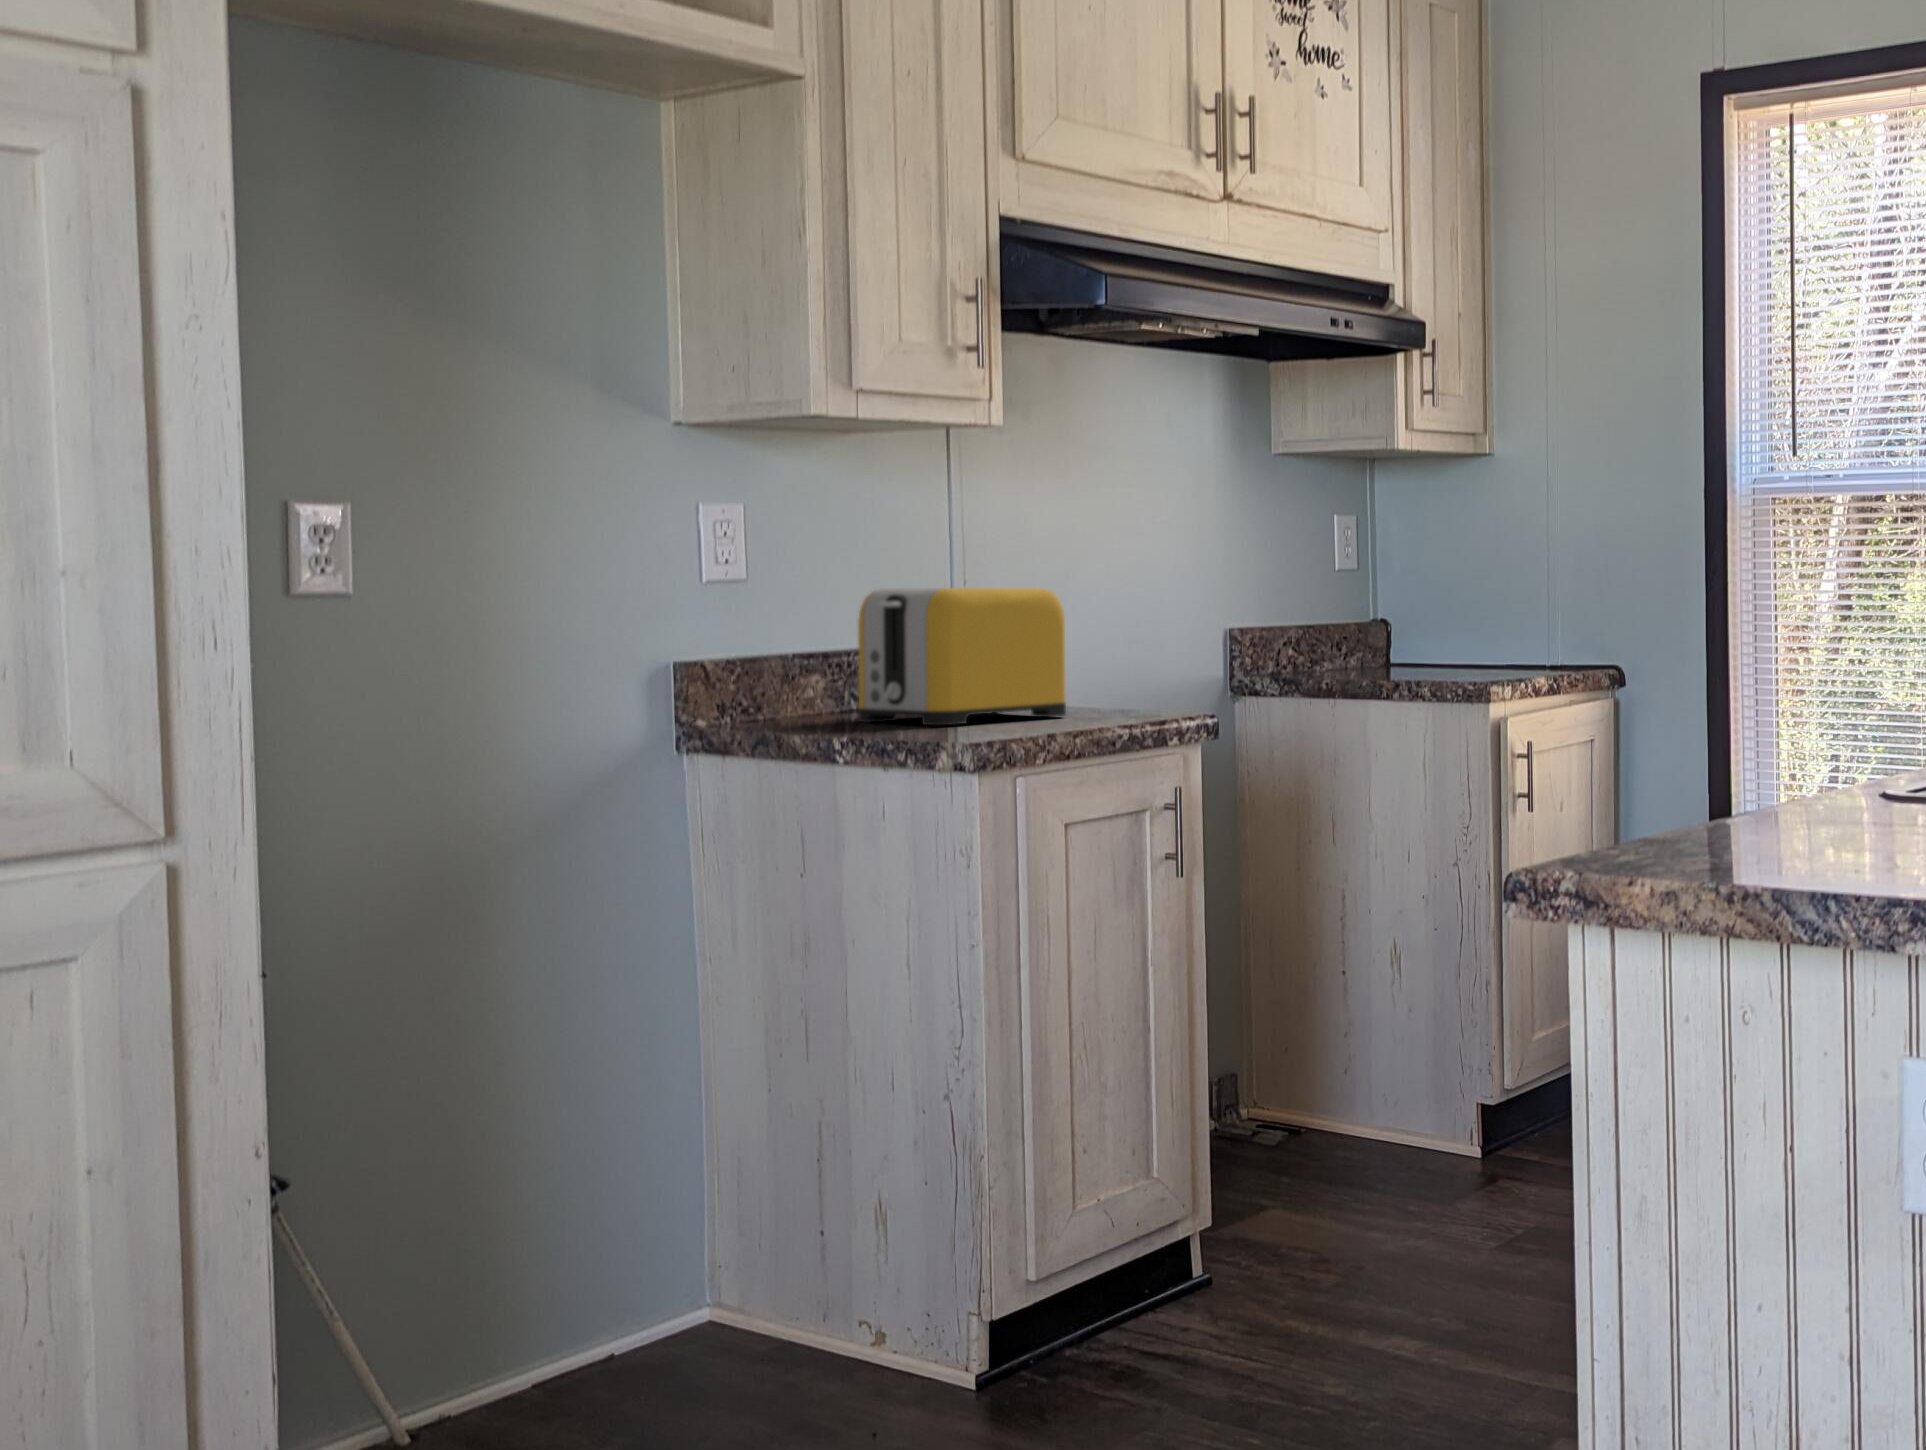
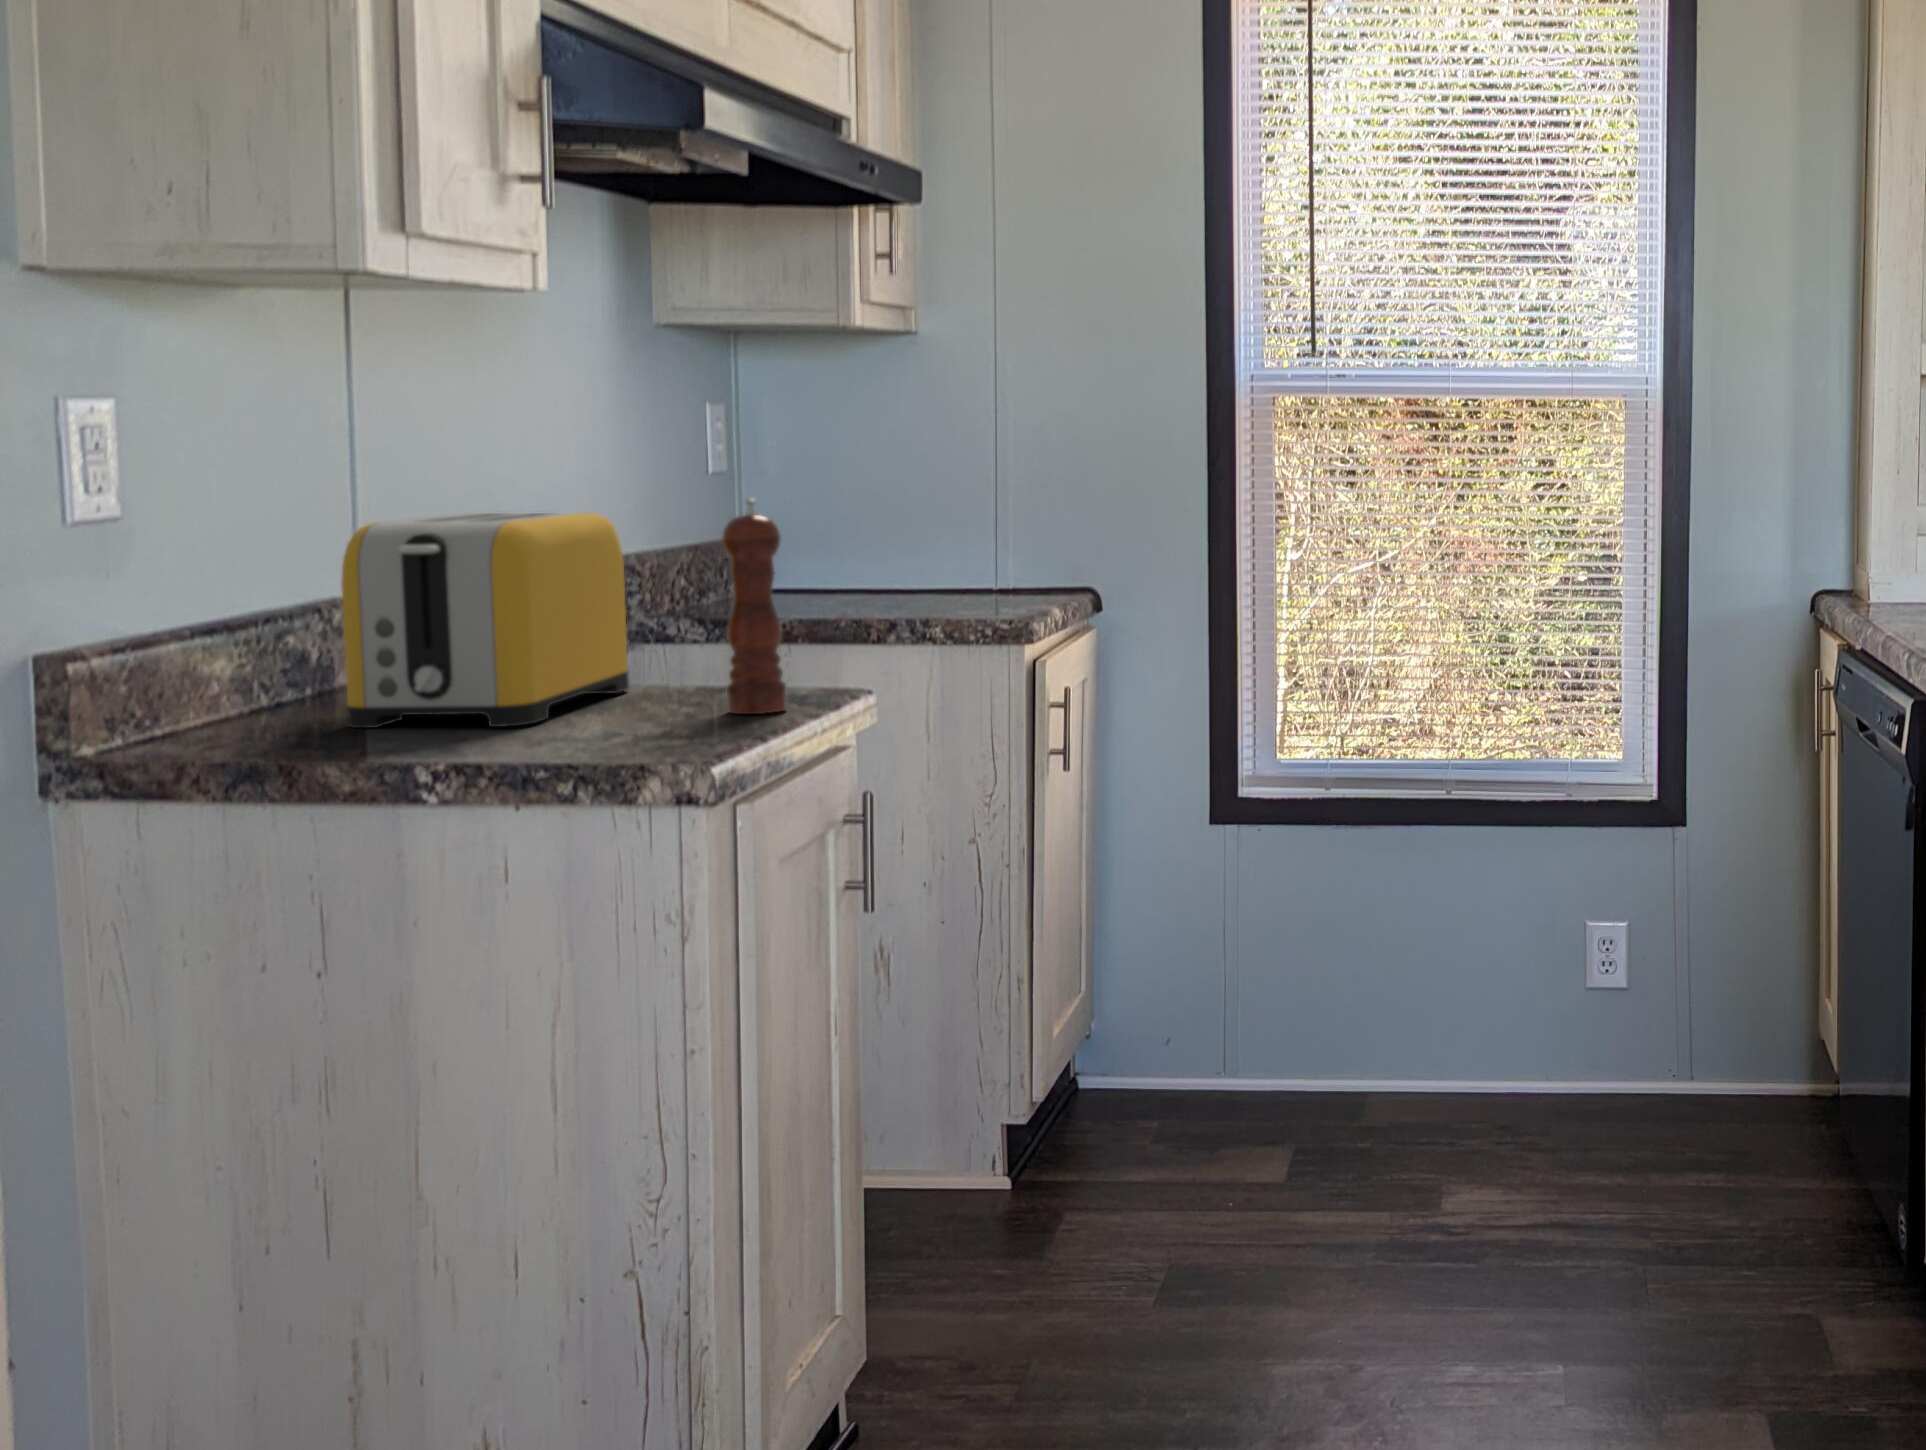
pepper mill: none [1076,576,1117,729] -> present [722,499,787,714]

